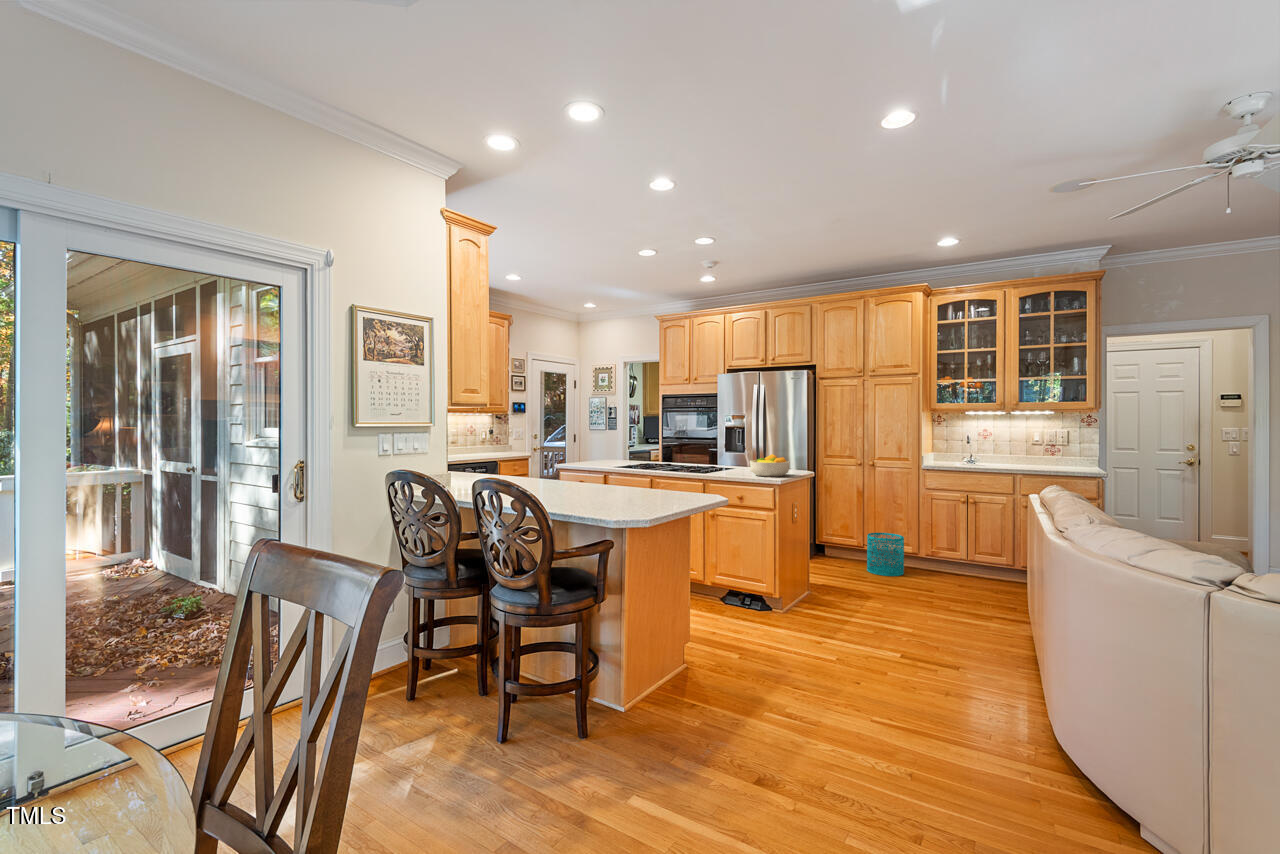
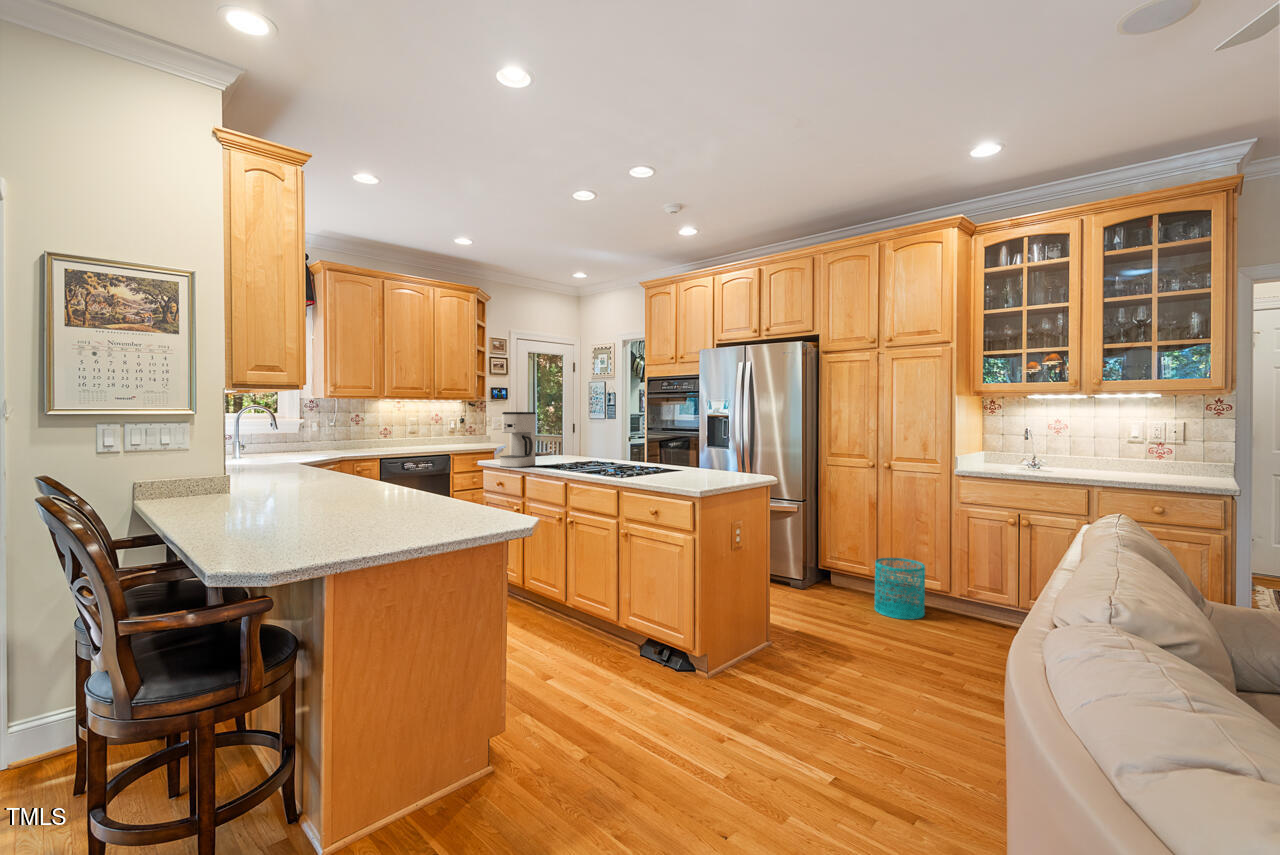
coffee maker: none [584,424,611,469] -> present [500,412,536,468]
fruit bowl: present [750,454,790,477] -> none [667,452,721,484]

